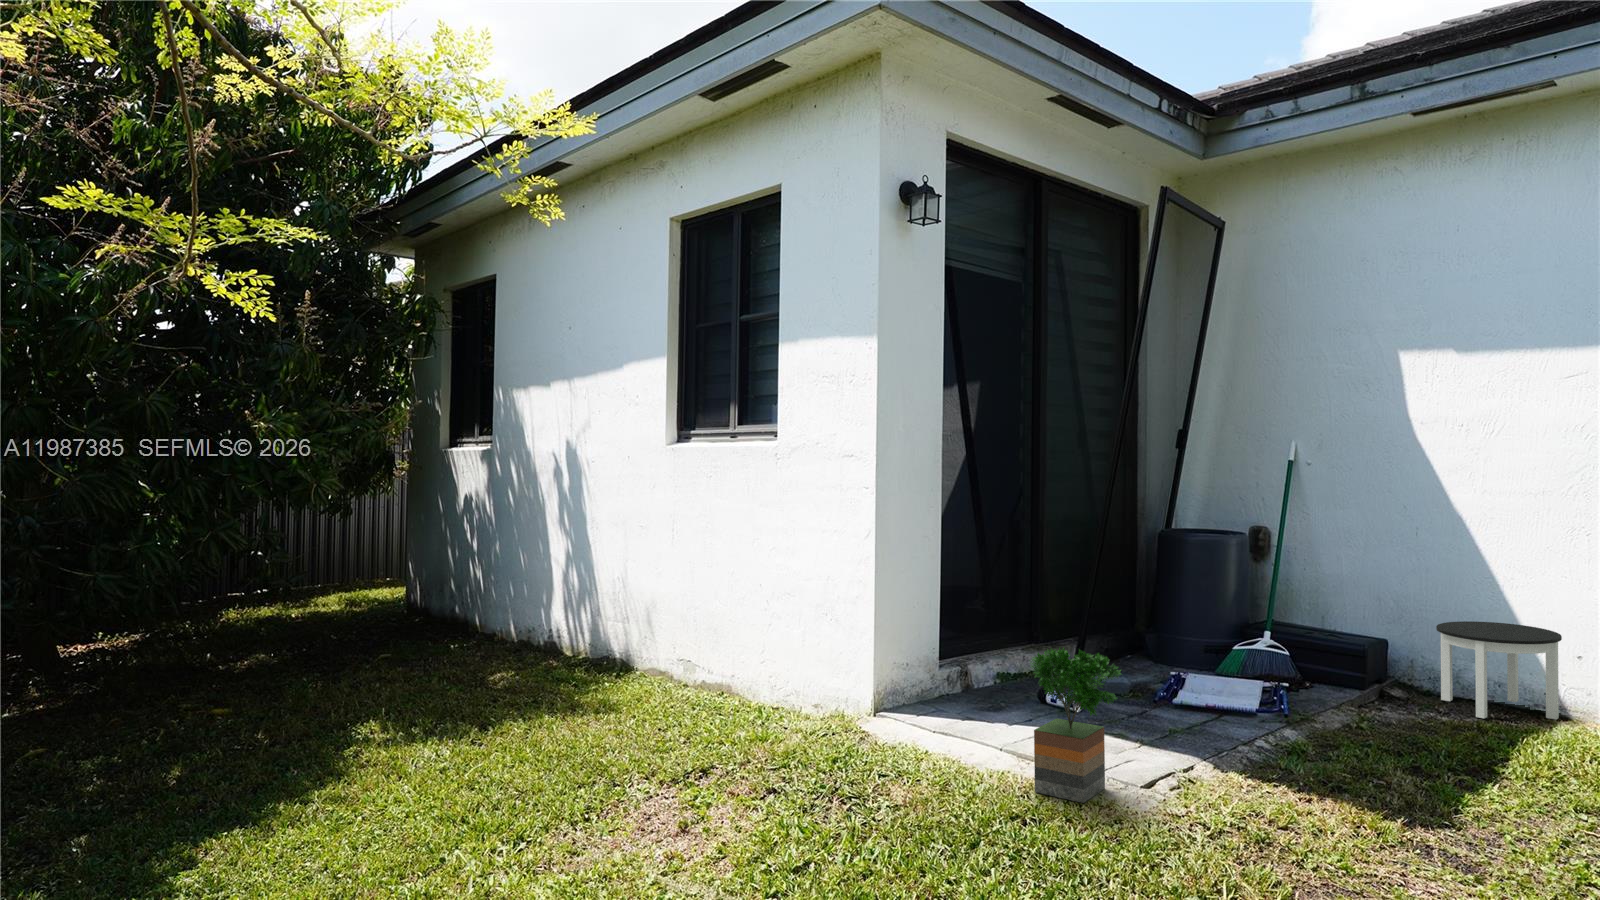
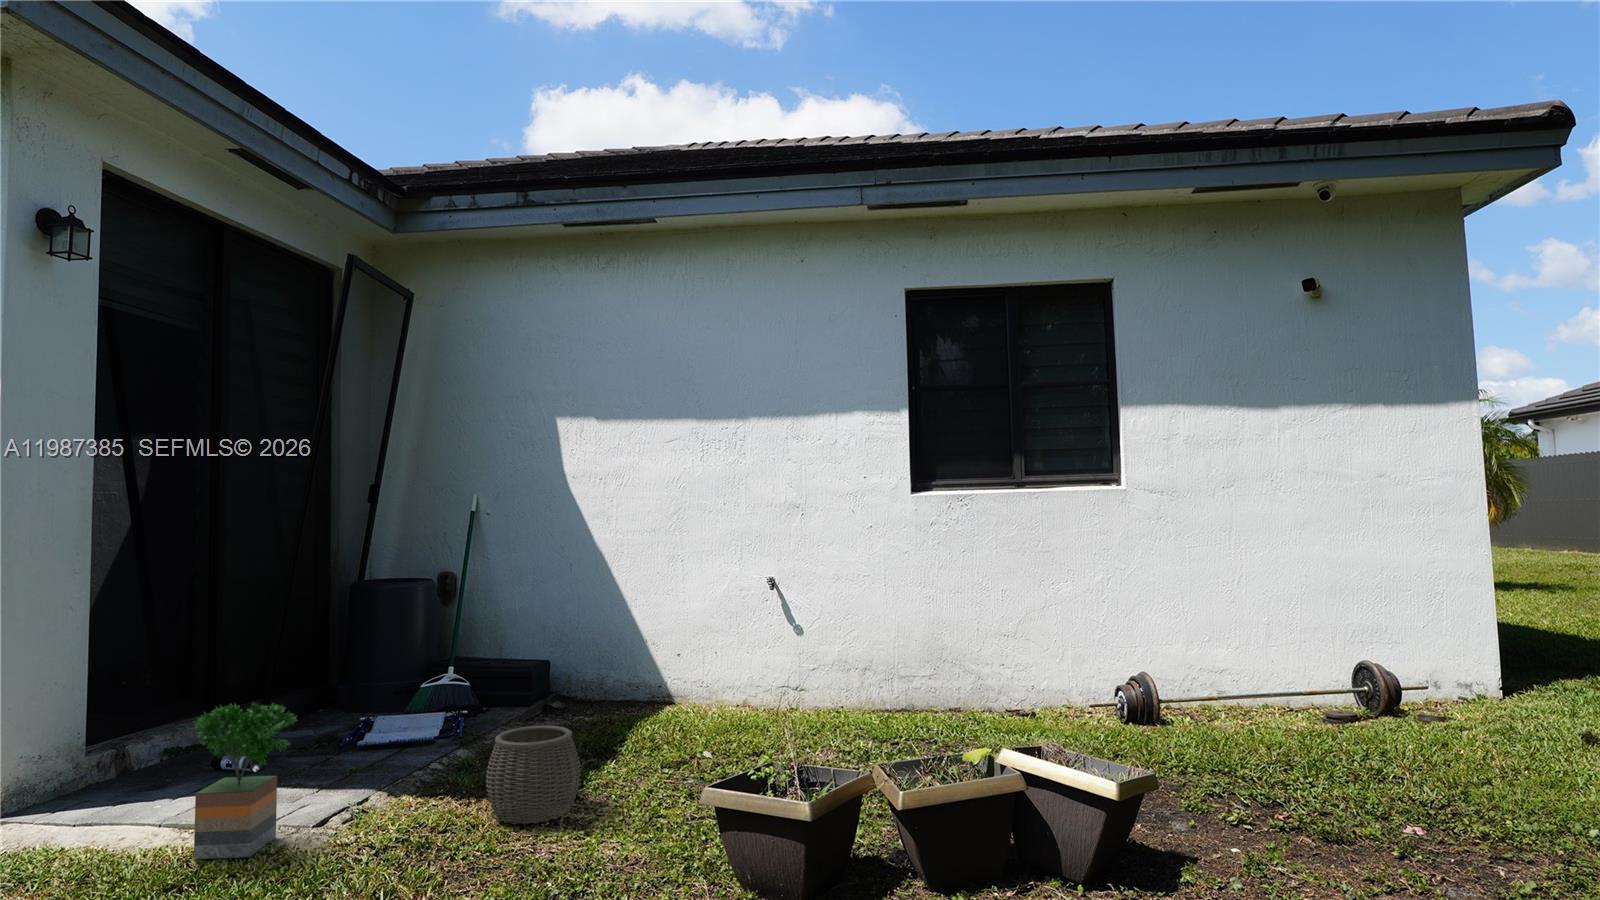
round table: present [1436,621,1562,719] -> none [578,640,657,714]
woven basket: none [1334,725,1465,851] -> present [486,726,581,825]

